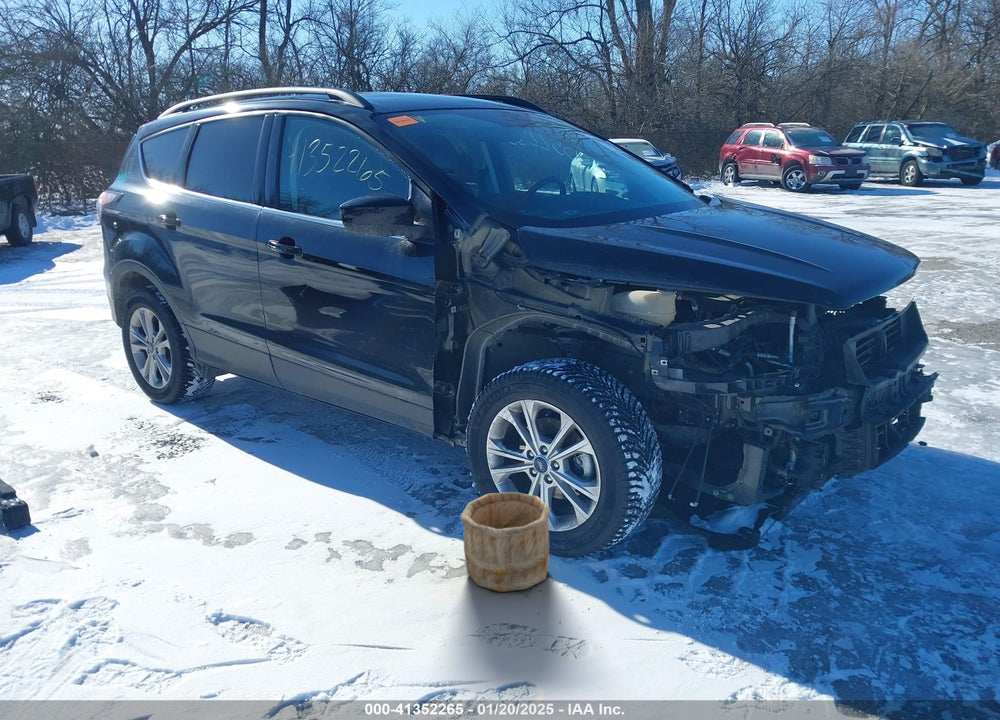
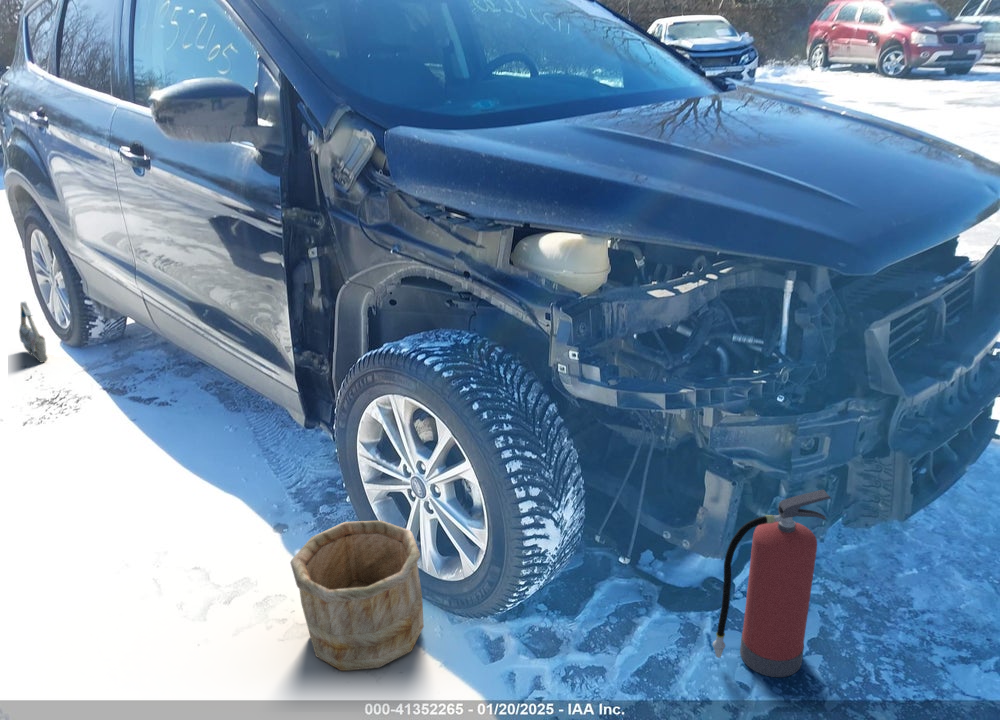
bag: none [137,365,164,416] -> present [19,301,47,362]
fire extinguisher: none [754,449,829,583] -> present [713,490,831,677]

